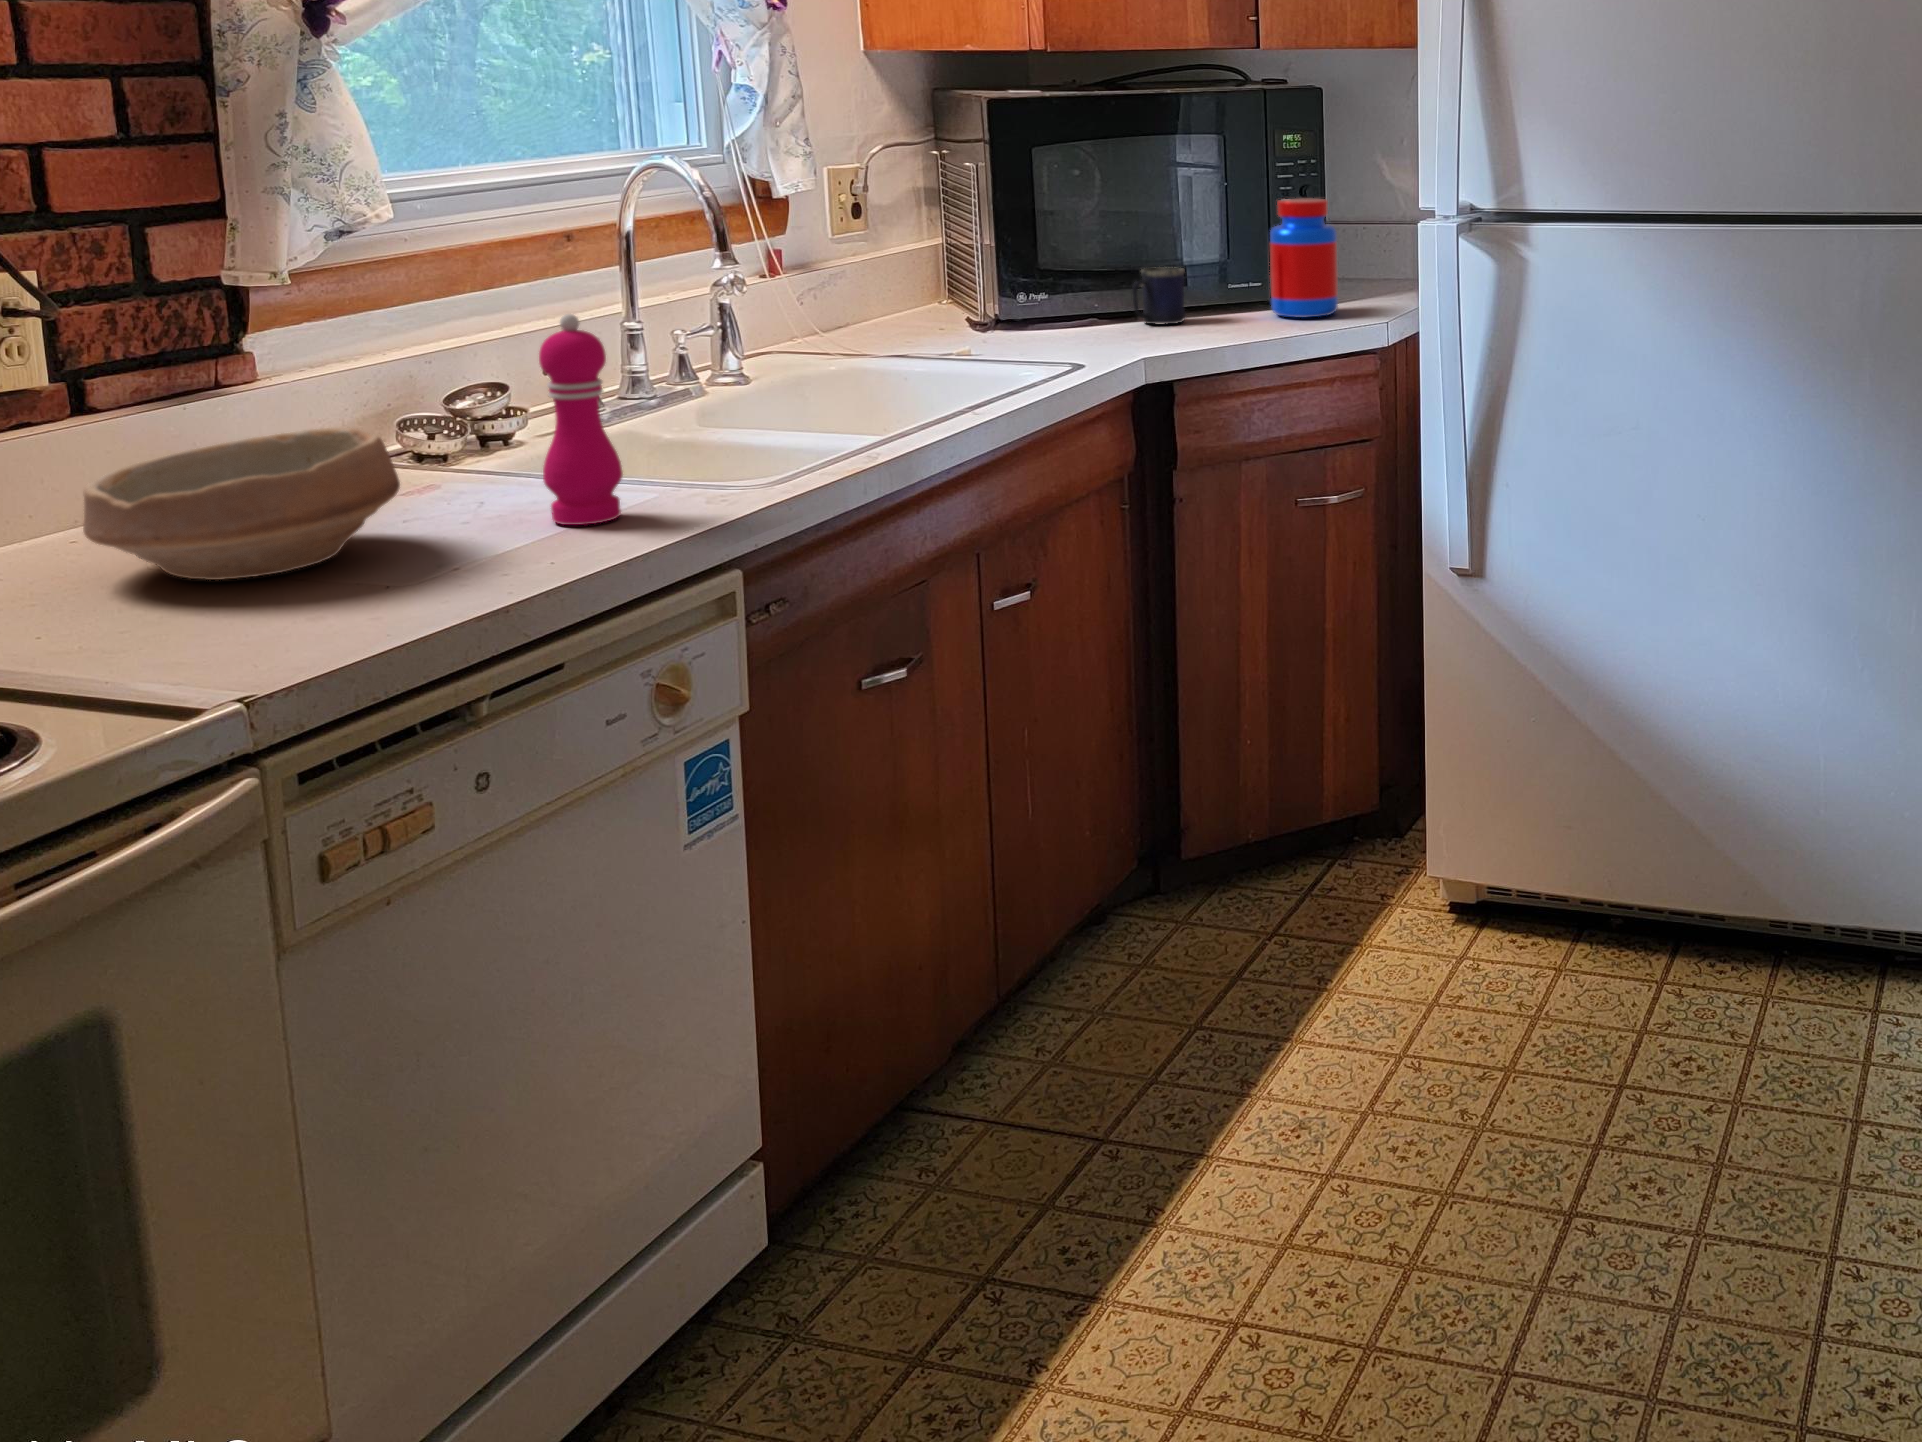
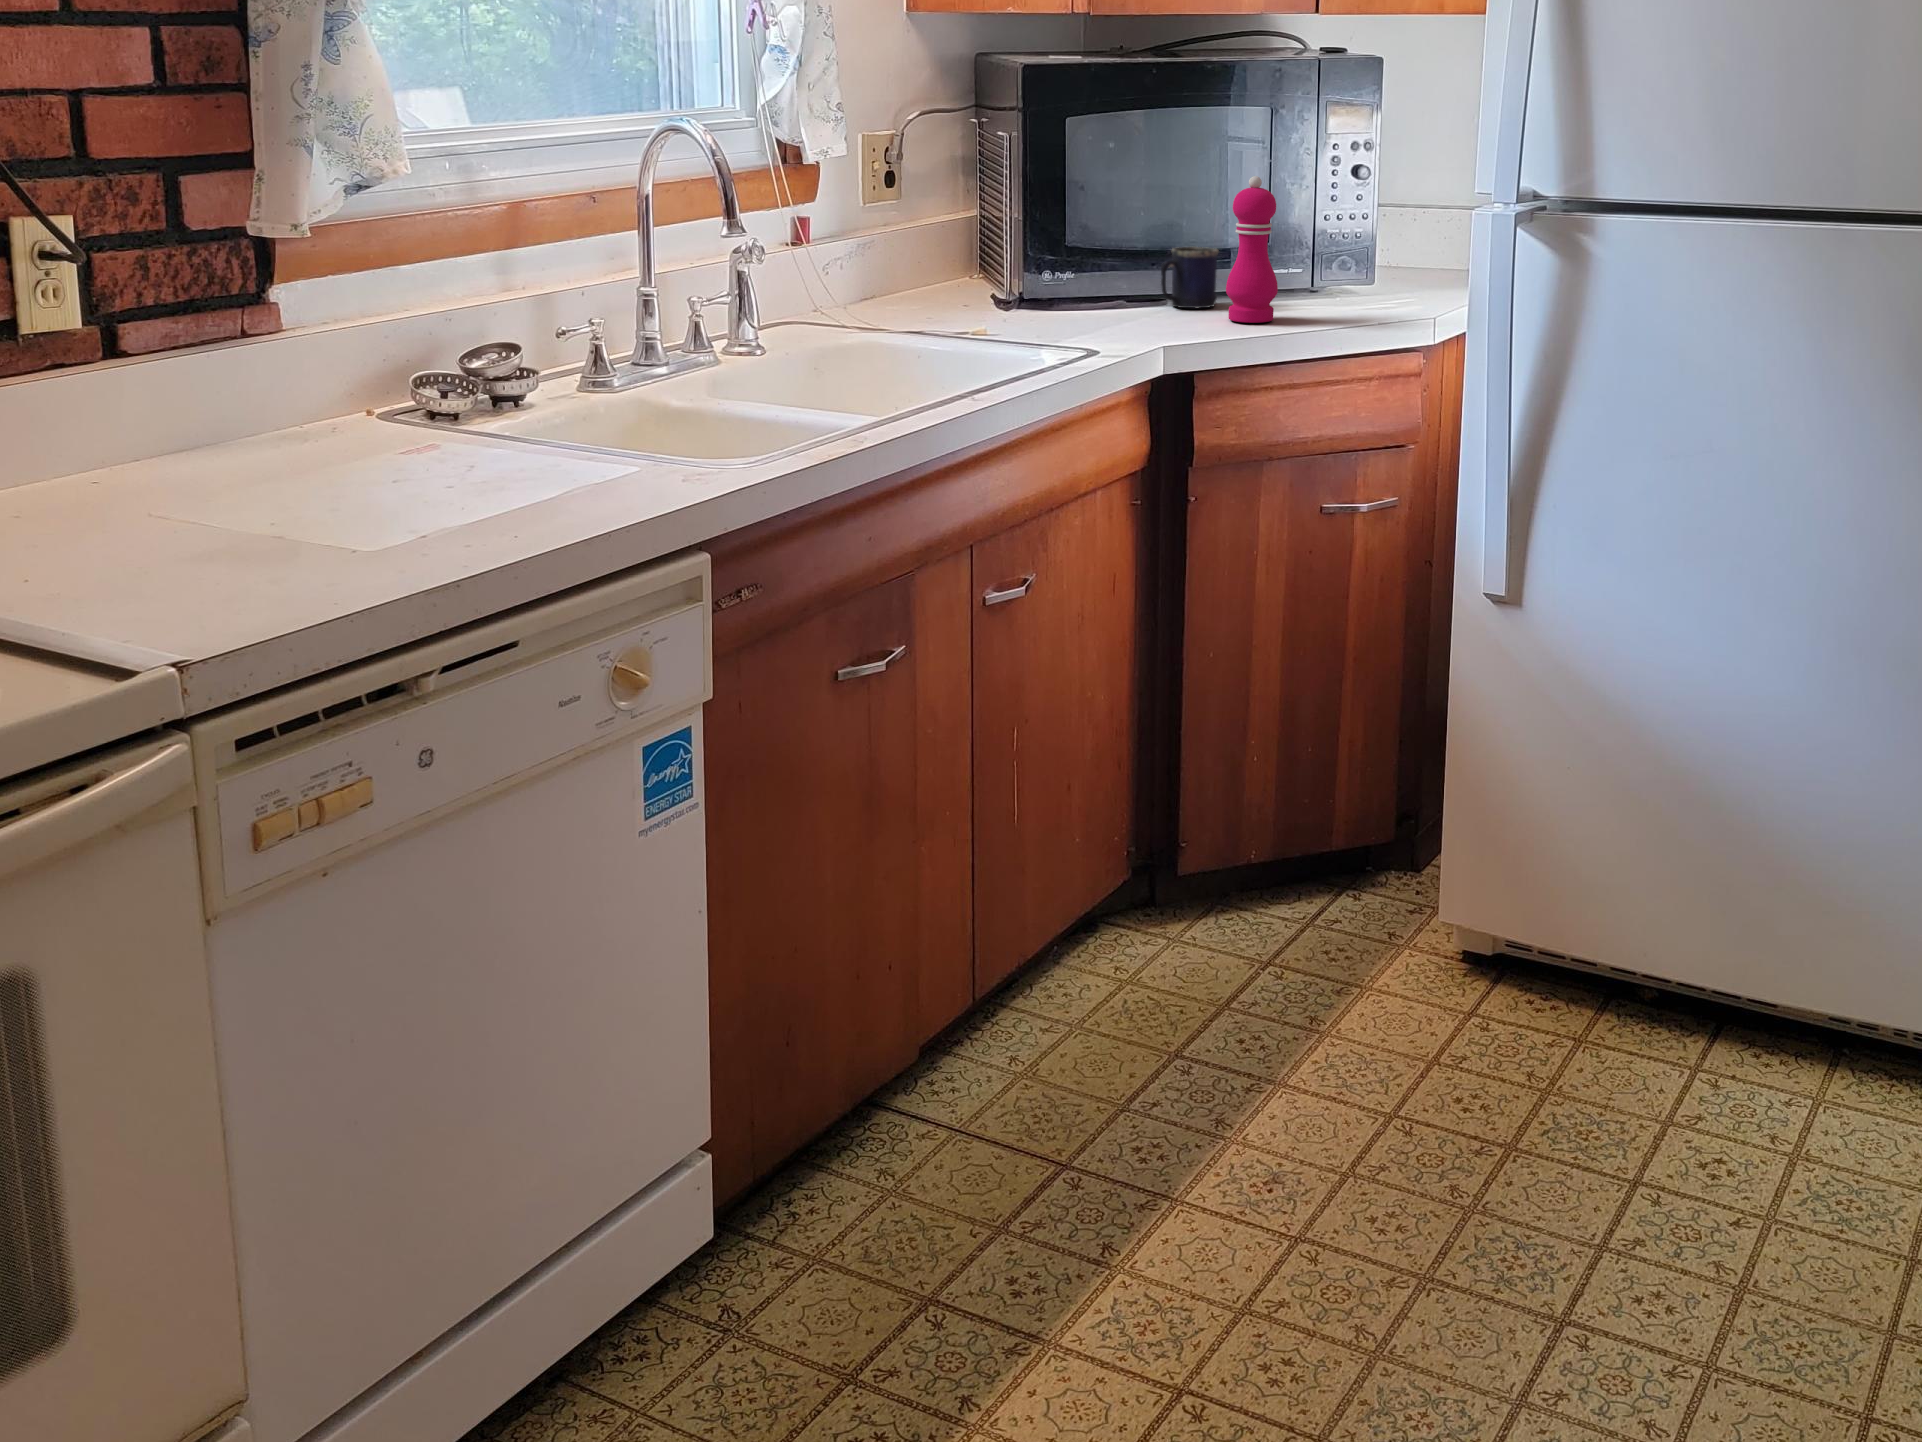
jar: present [1270,198,1338,318] -> none [1310,178,1387,307]
pepper mill: present [539,314,623,525] -> present [1226,176,1278,323]
bowl: present [83,428,400,580] -> none [91,385,385,532]

